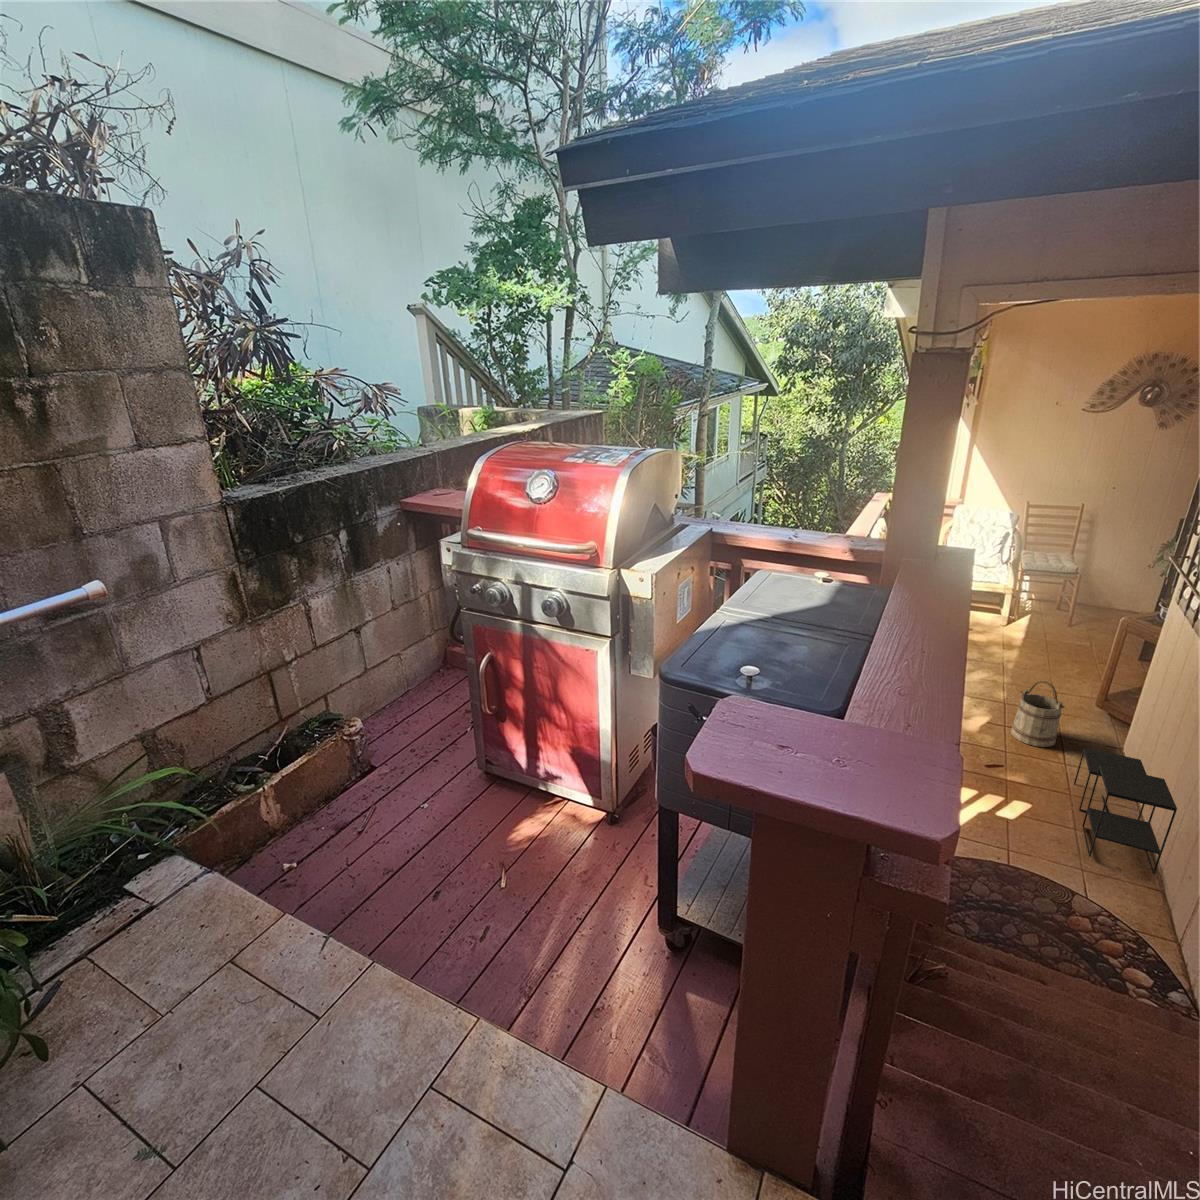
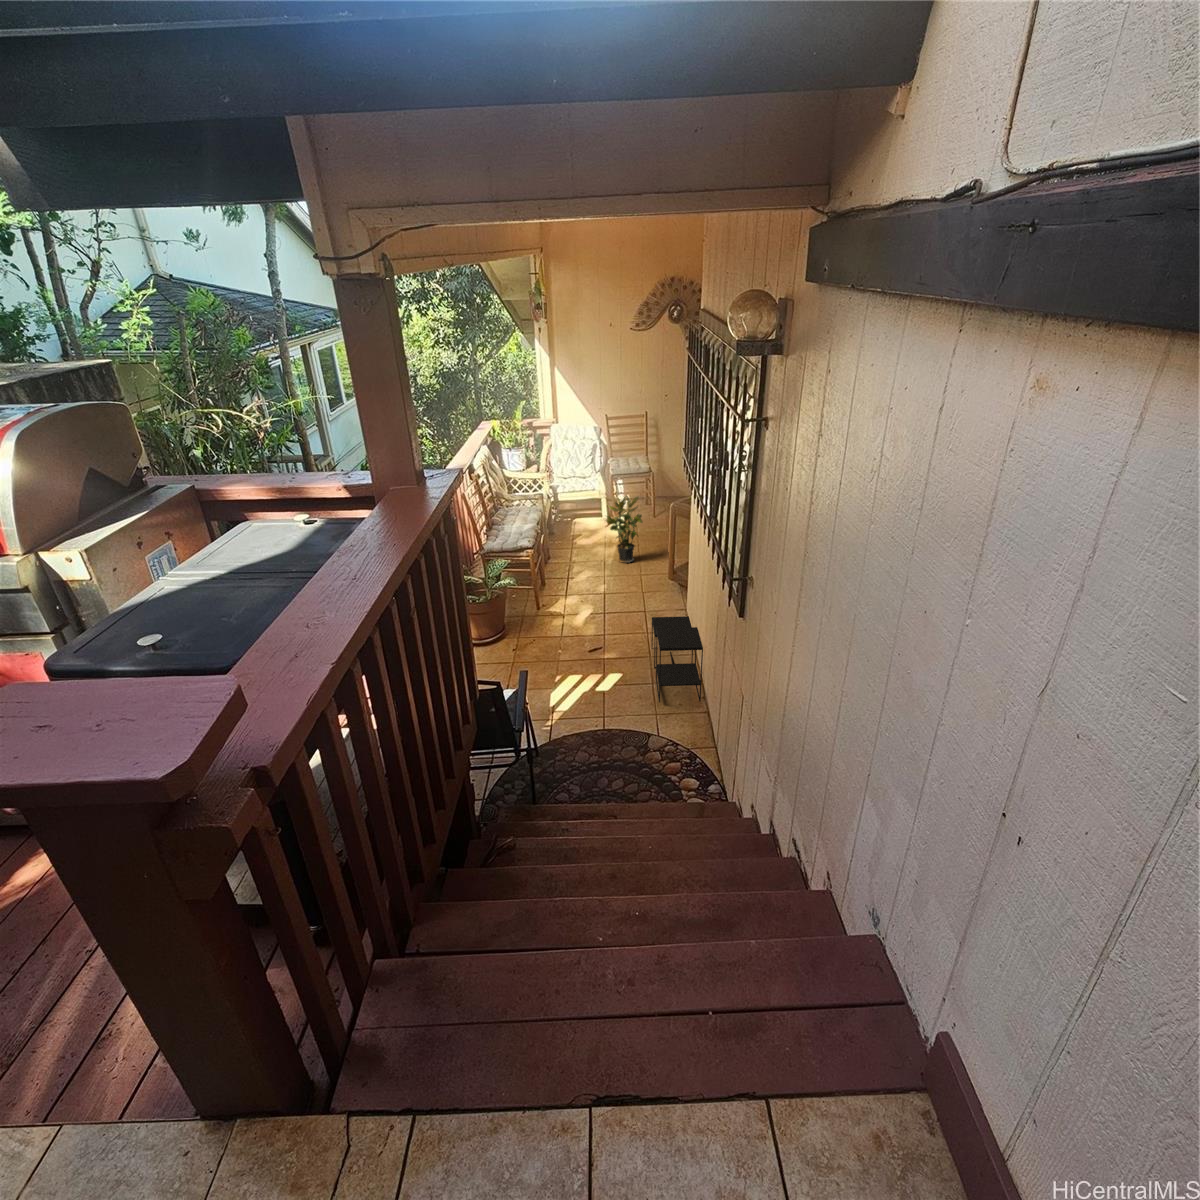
potted plant: none [1017,593,1069,673] -> present [606,495,643,563]
bucket: present [1011,681,1065,747] -> none [608,569,640,625]

